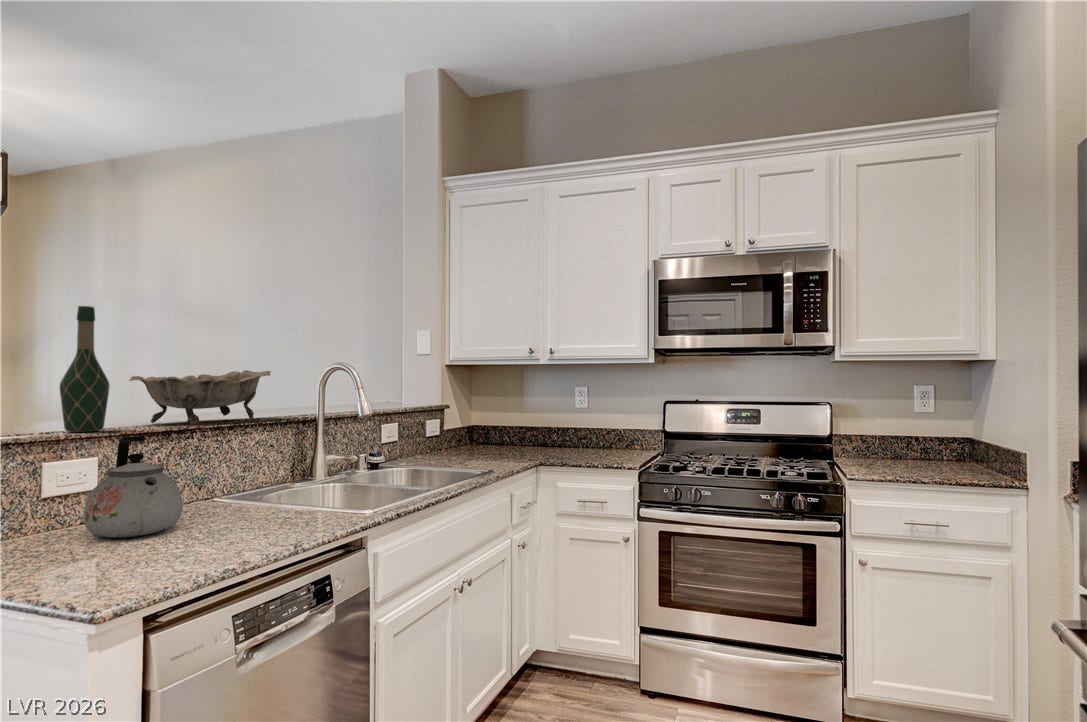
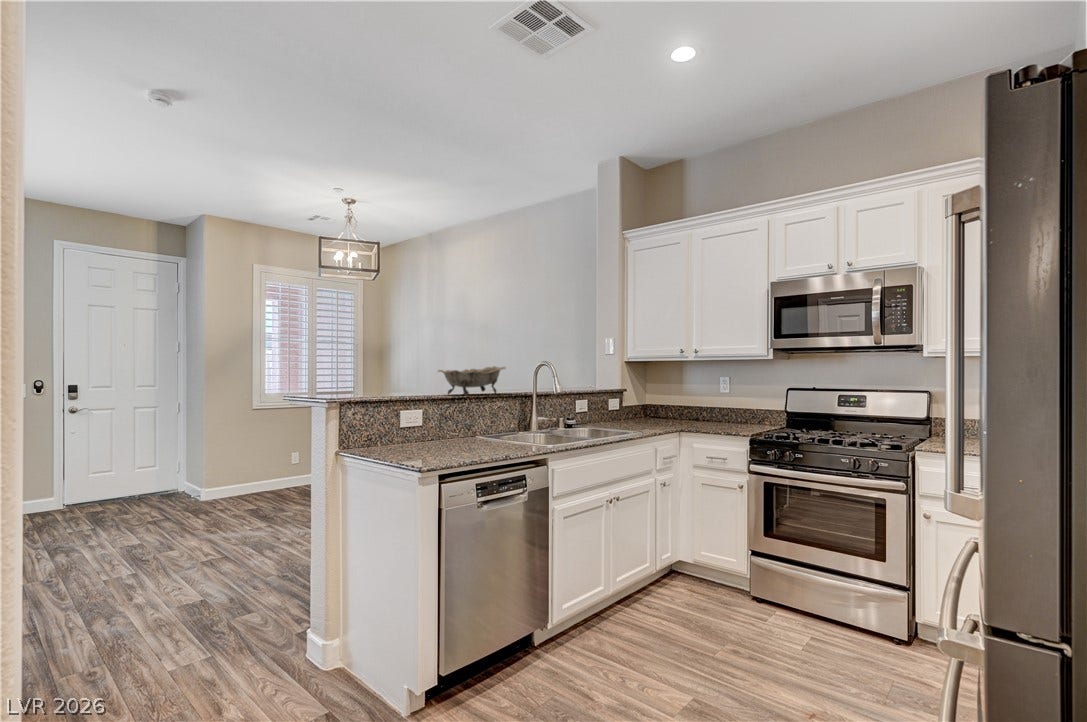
wine bottle: present [60,306,110,432] -> none [408,336,428,397]
kettle: present [84,436,183,538] -> none [419,400,459,447]

